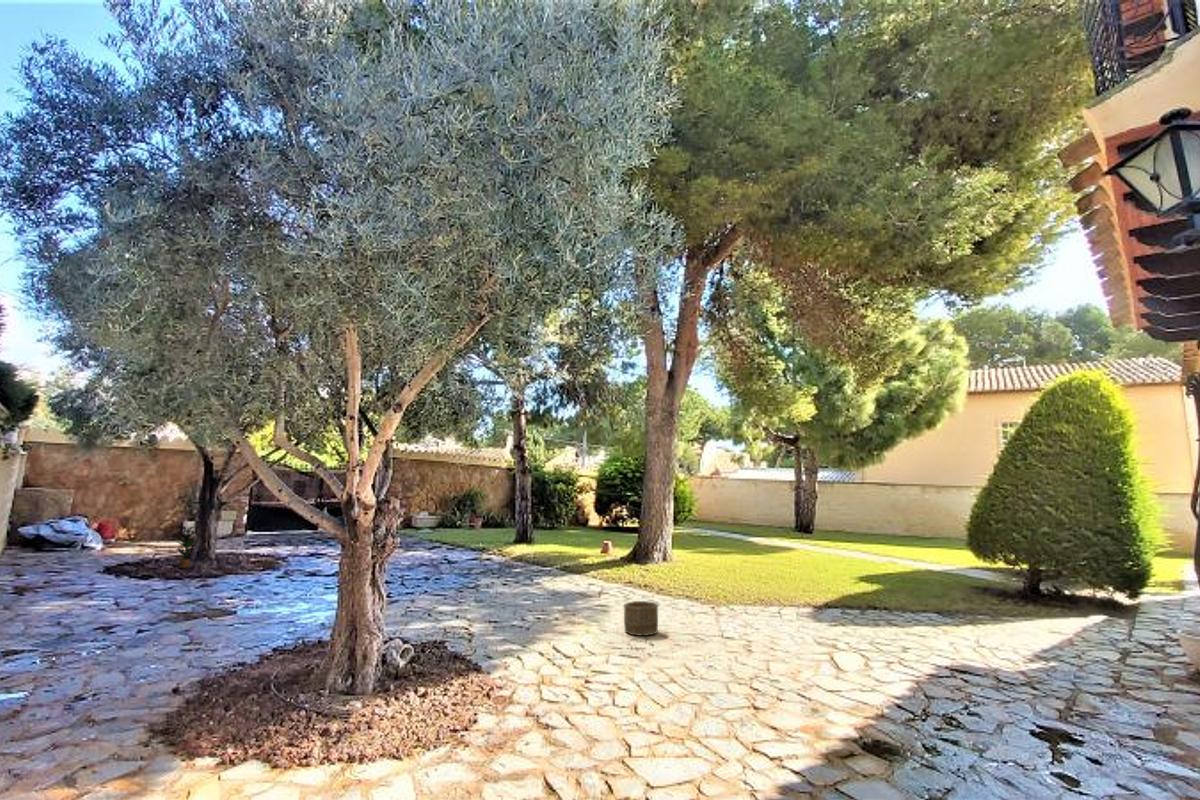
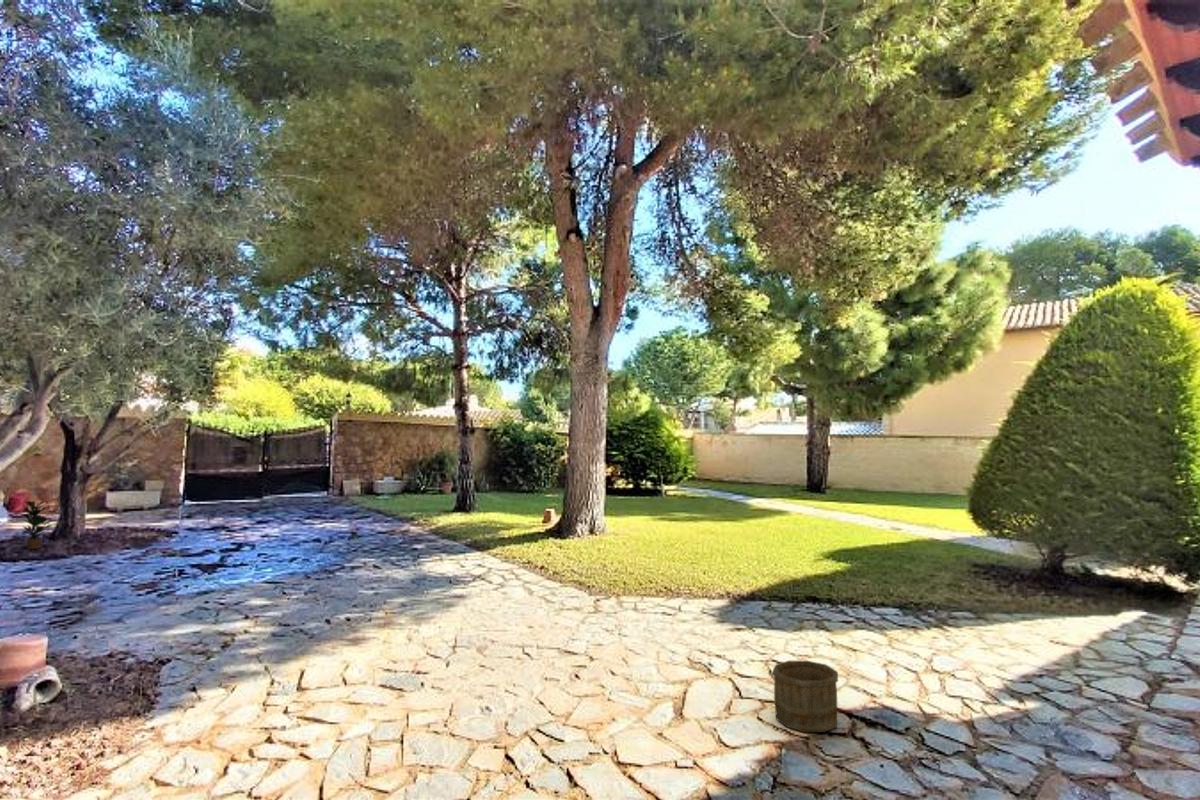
wooden bucket: present [624,601,658,635] -> present [772,661,838,732]

